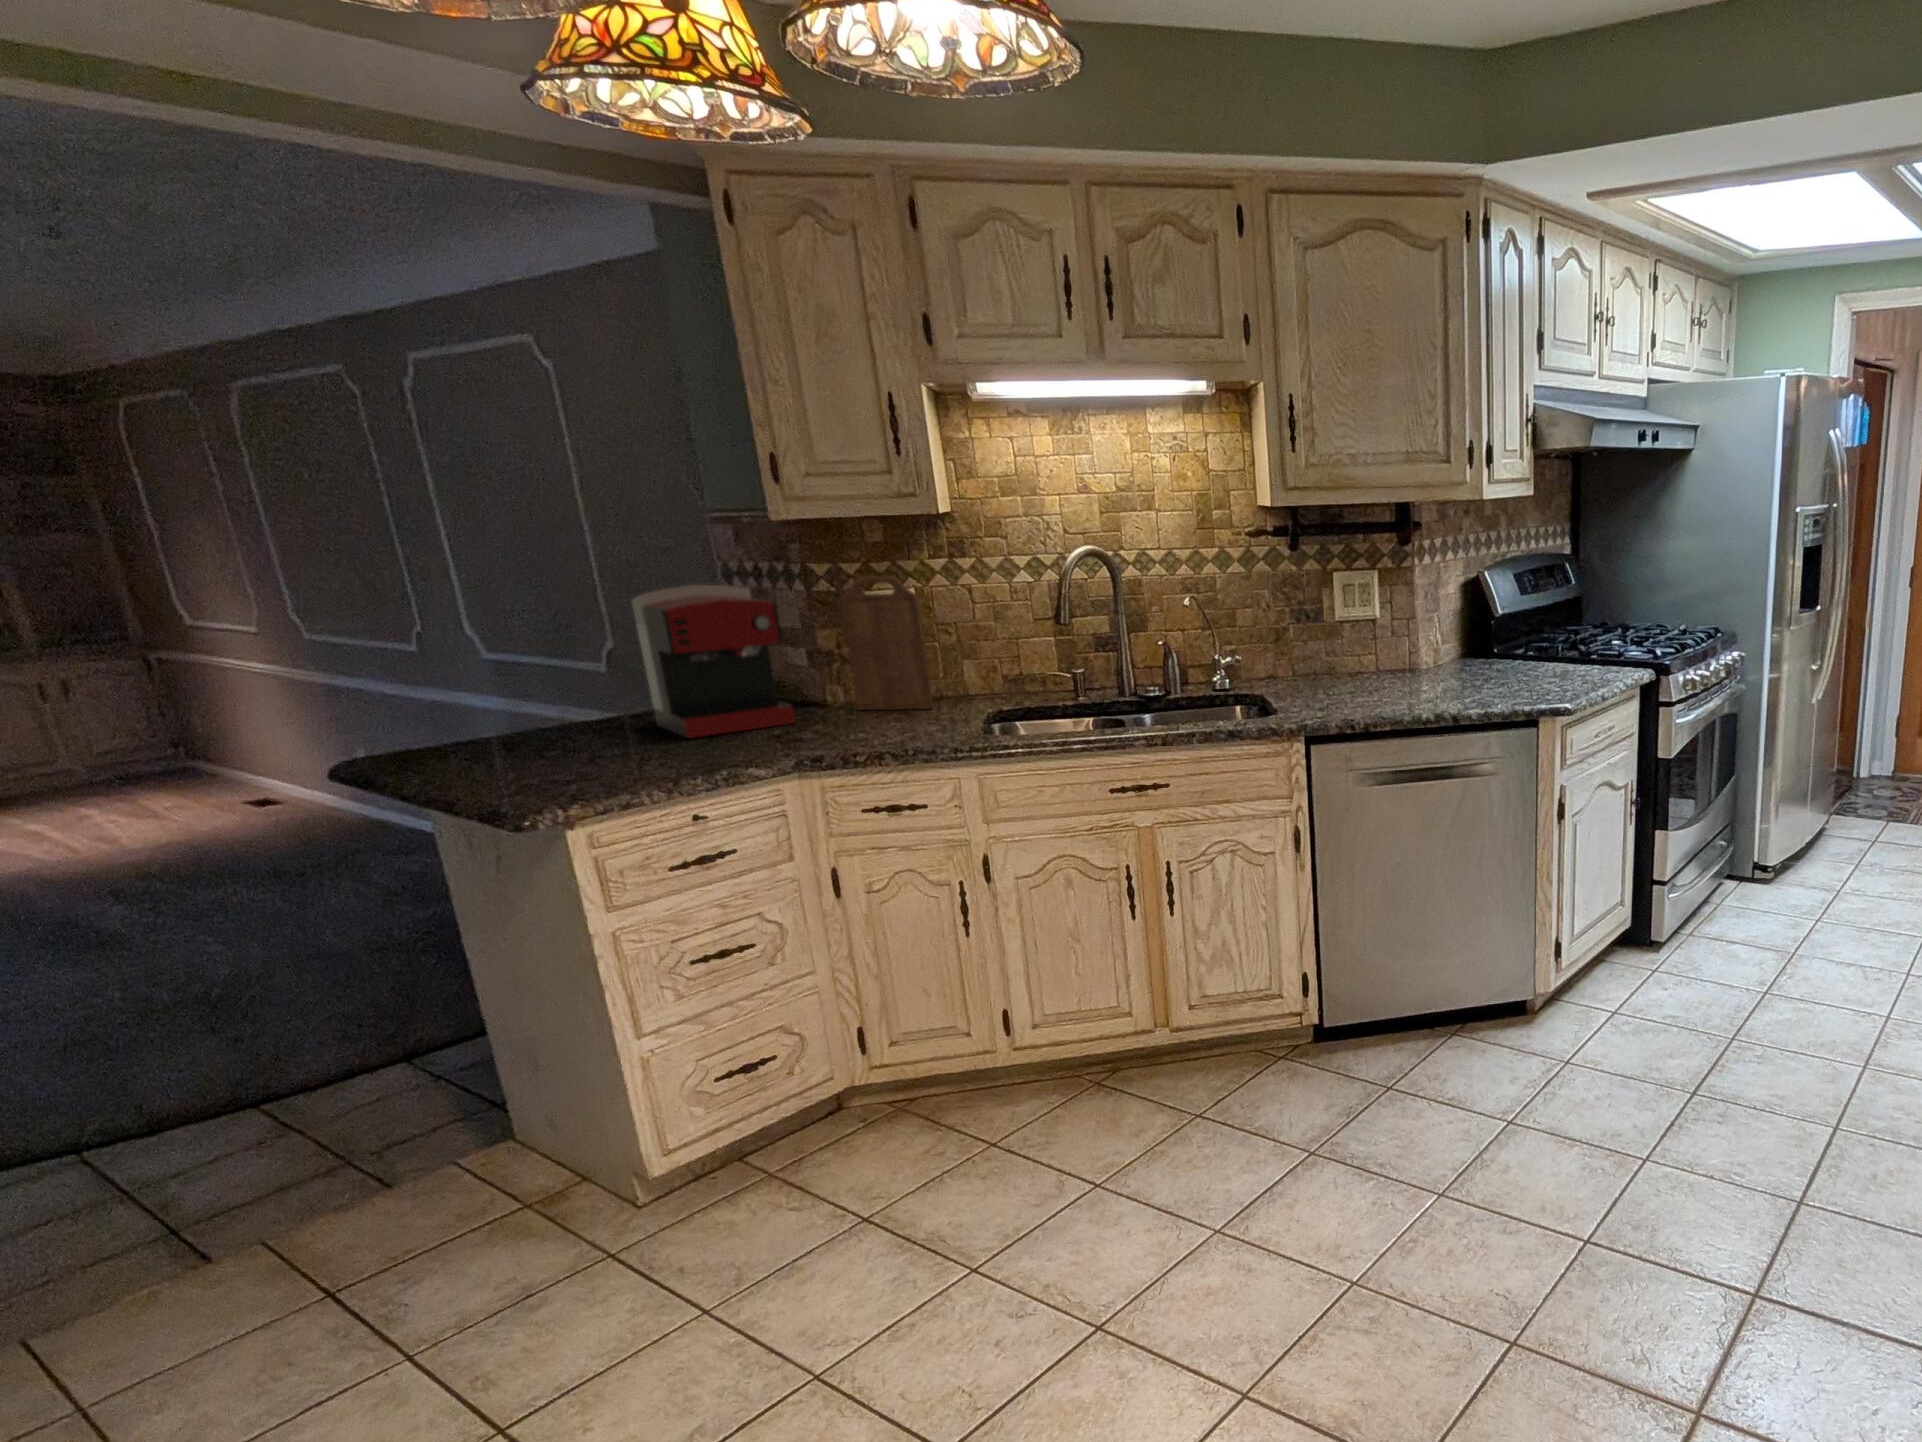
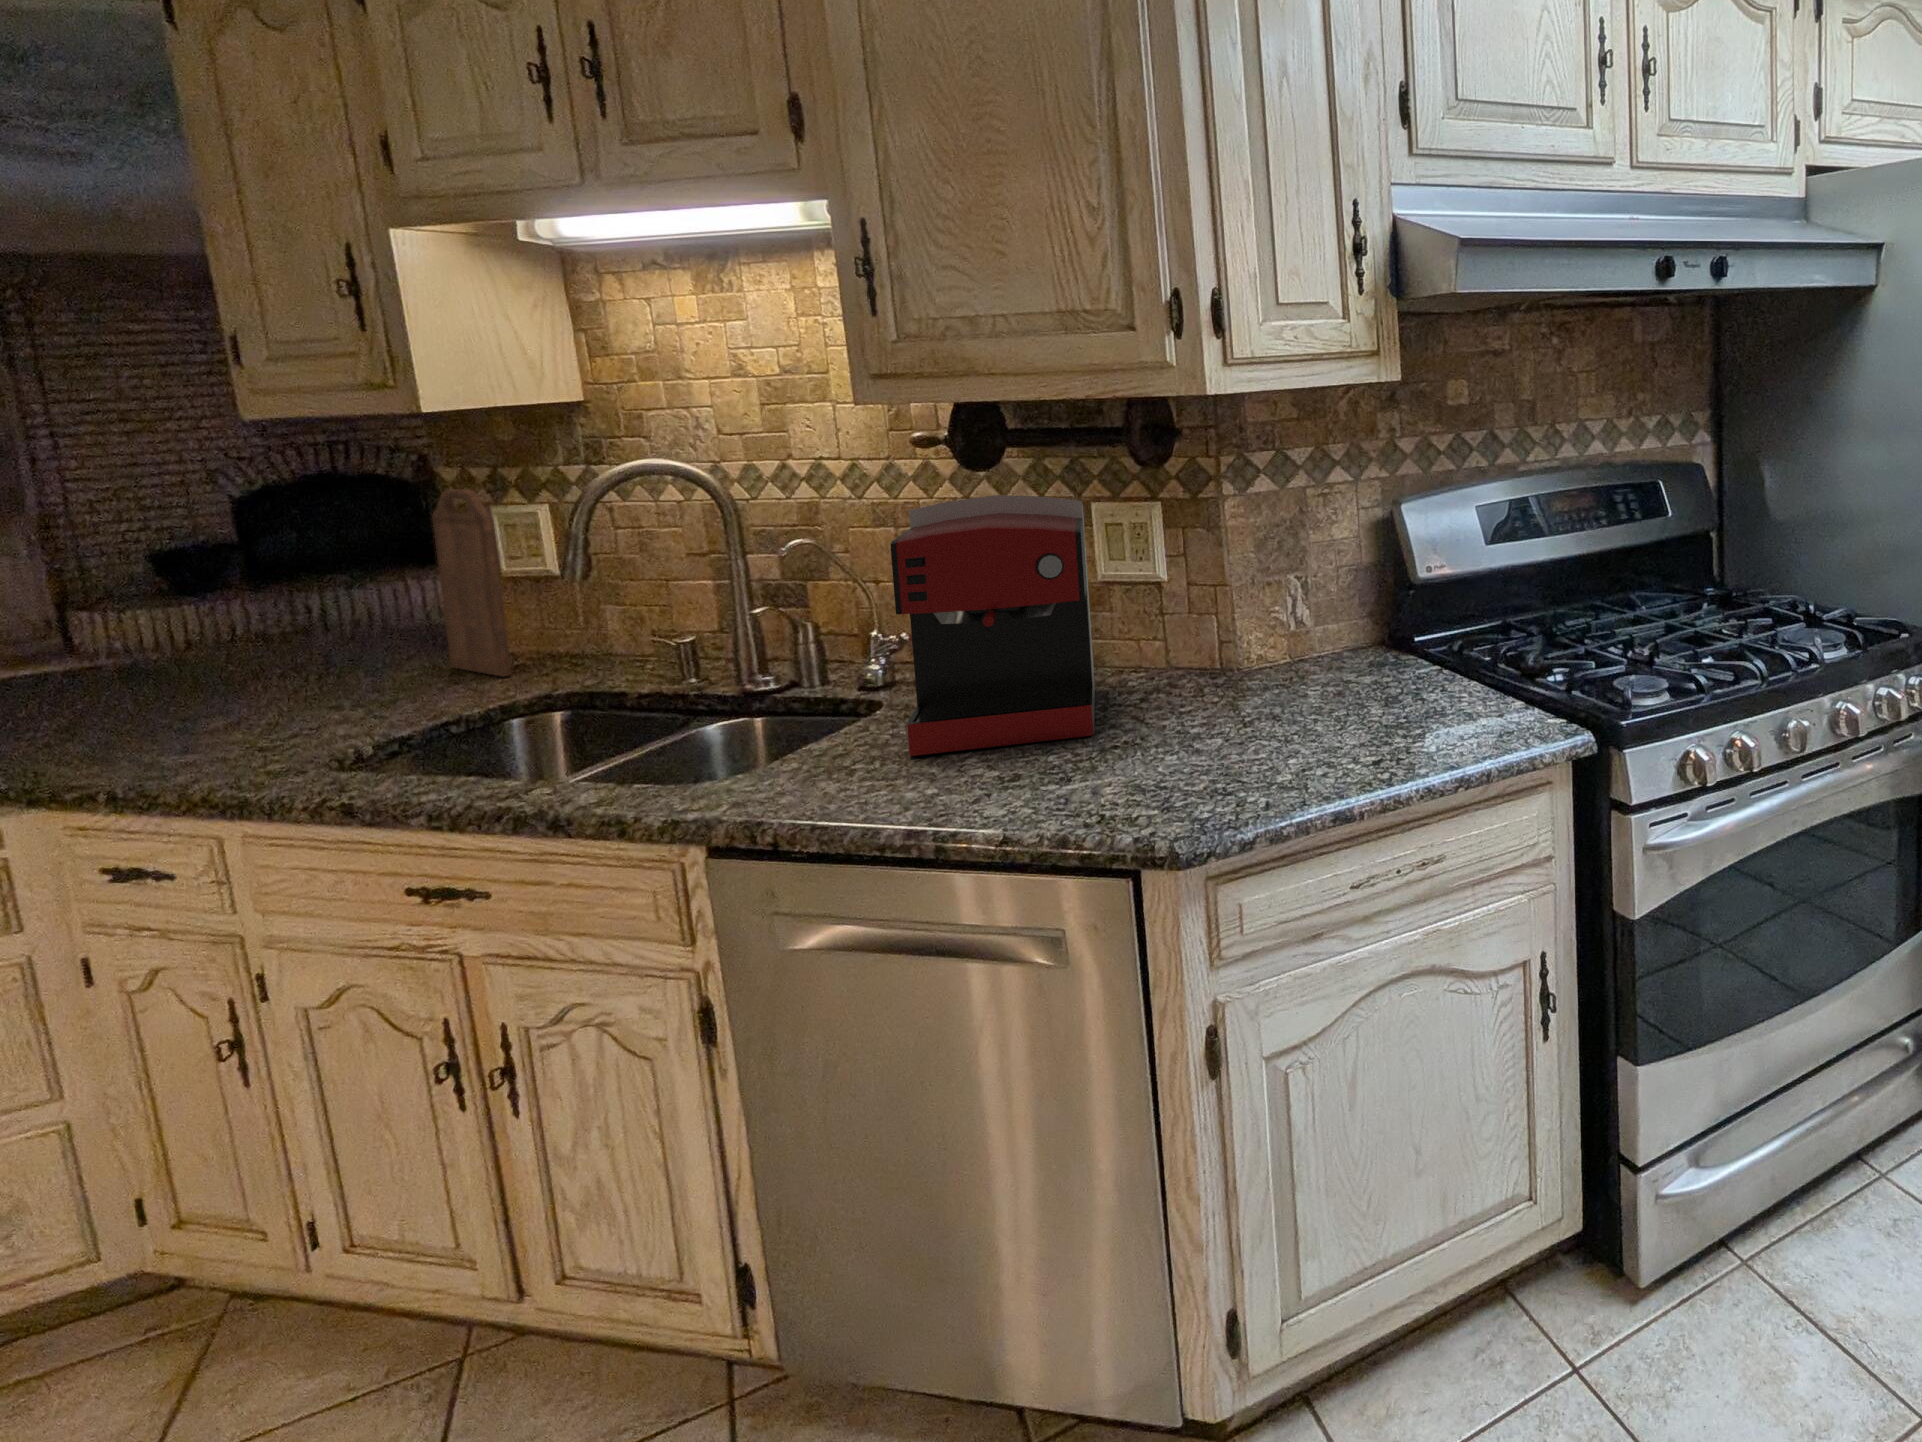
coffee maker: present [632,585,795,738] -> present [891,495,1095,756]

